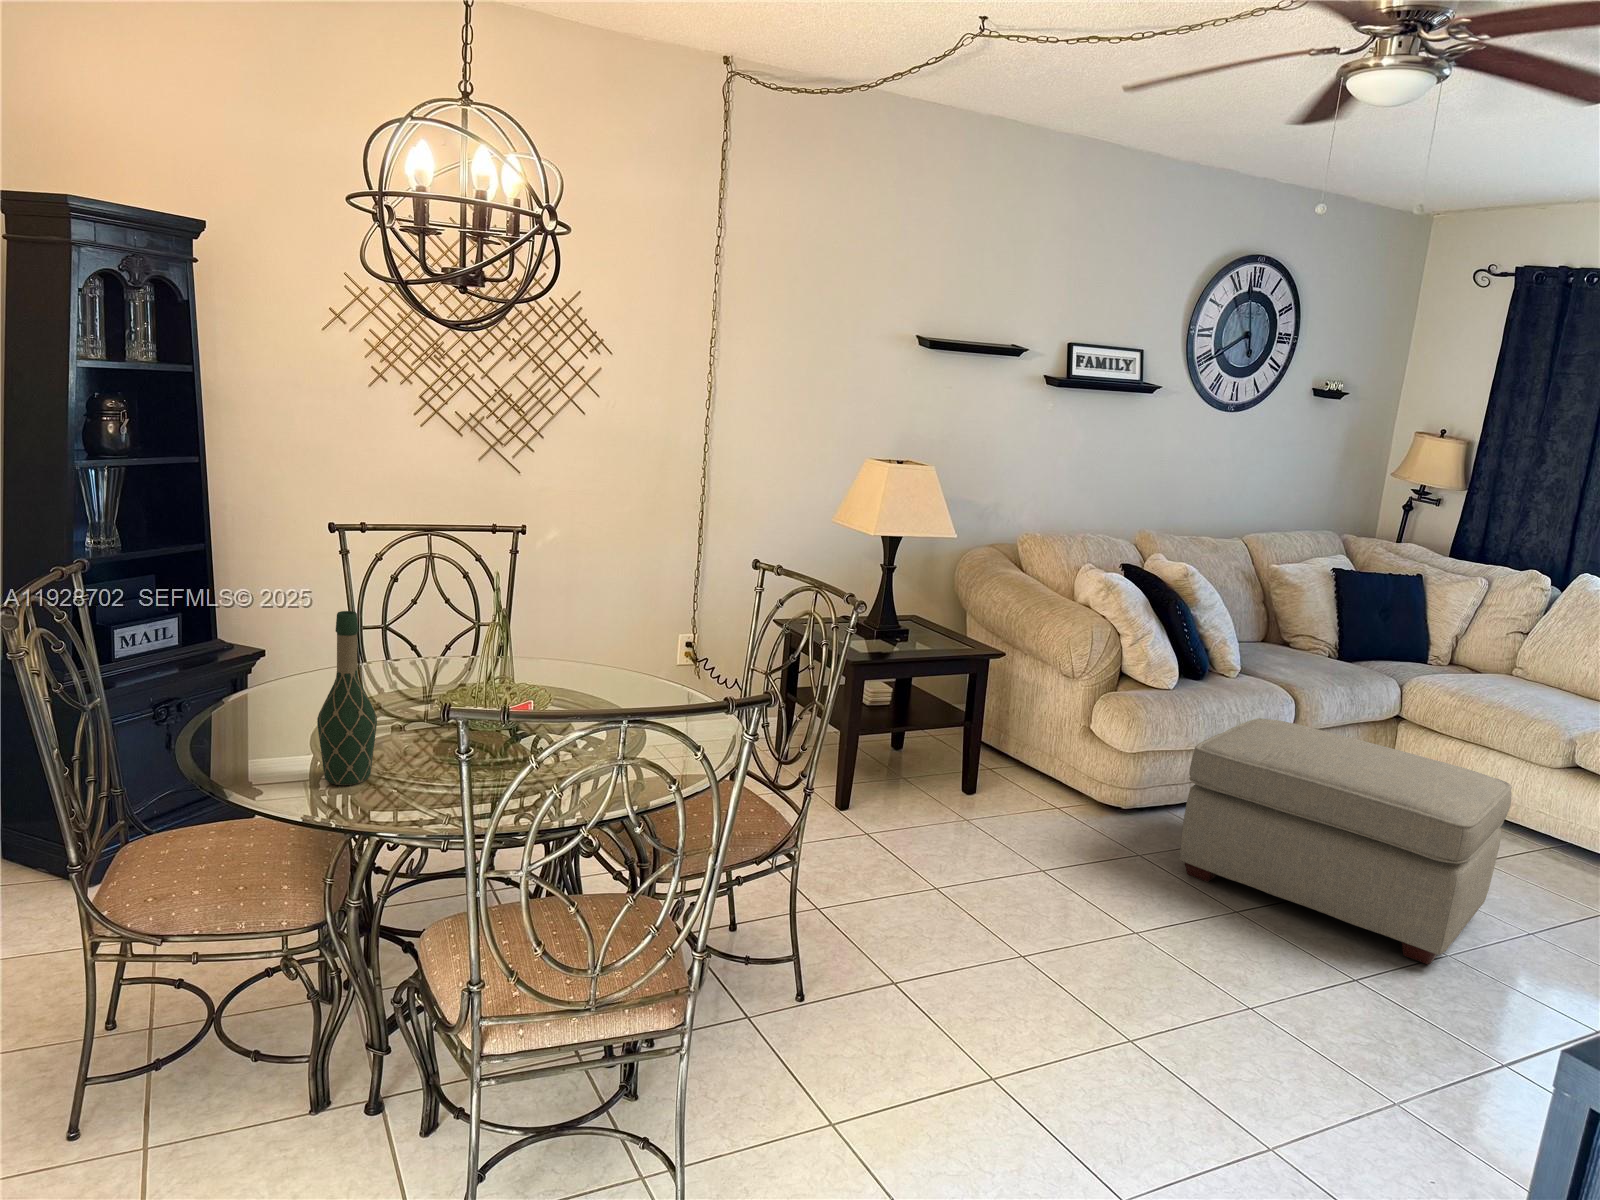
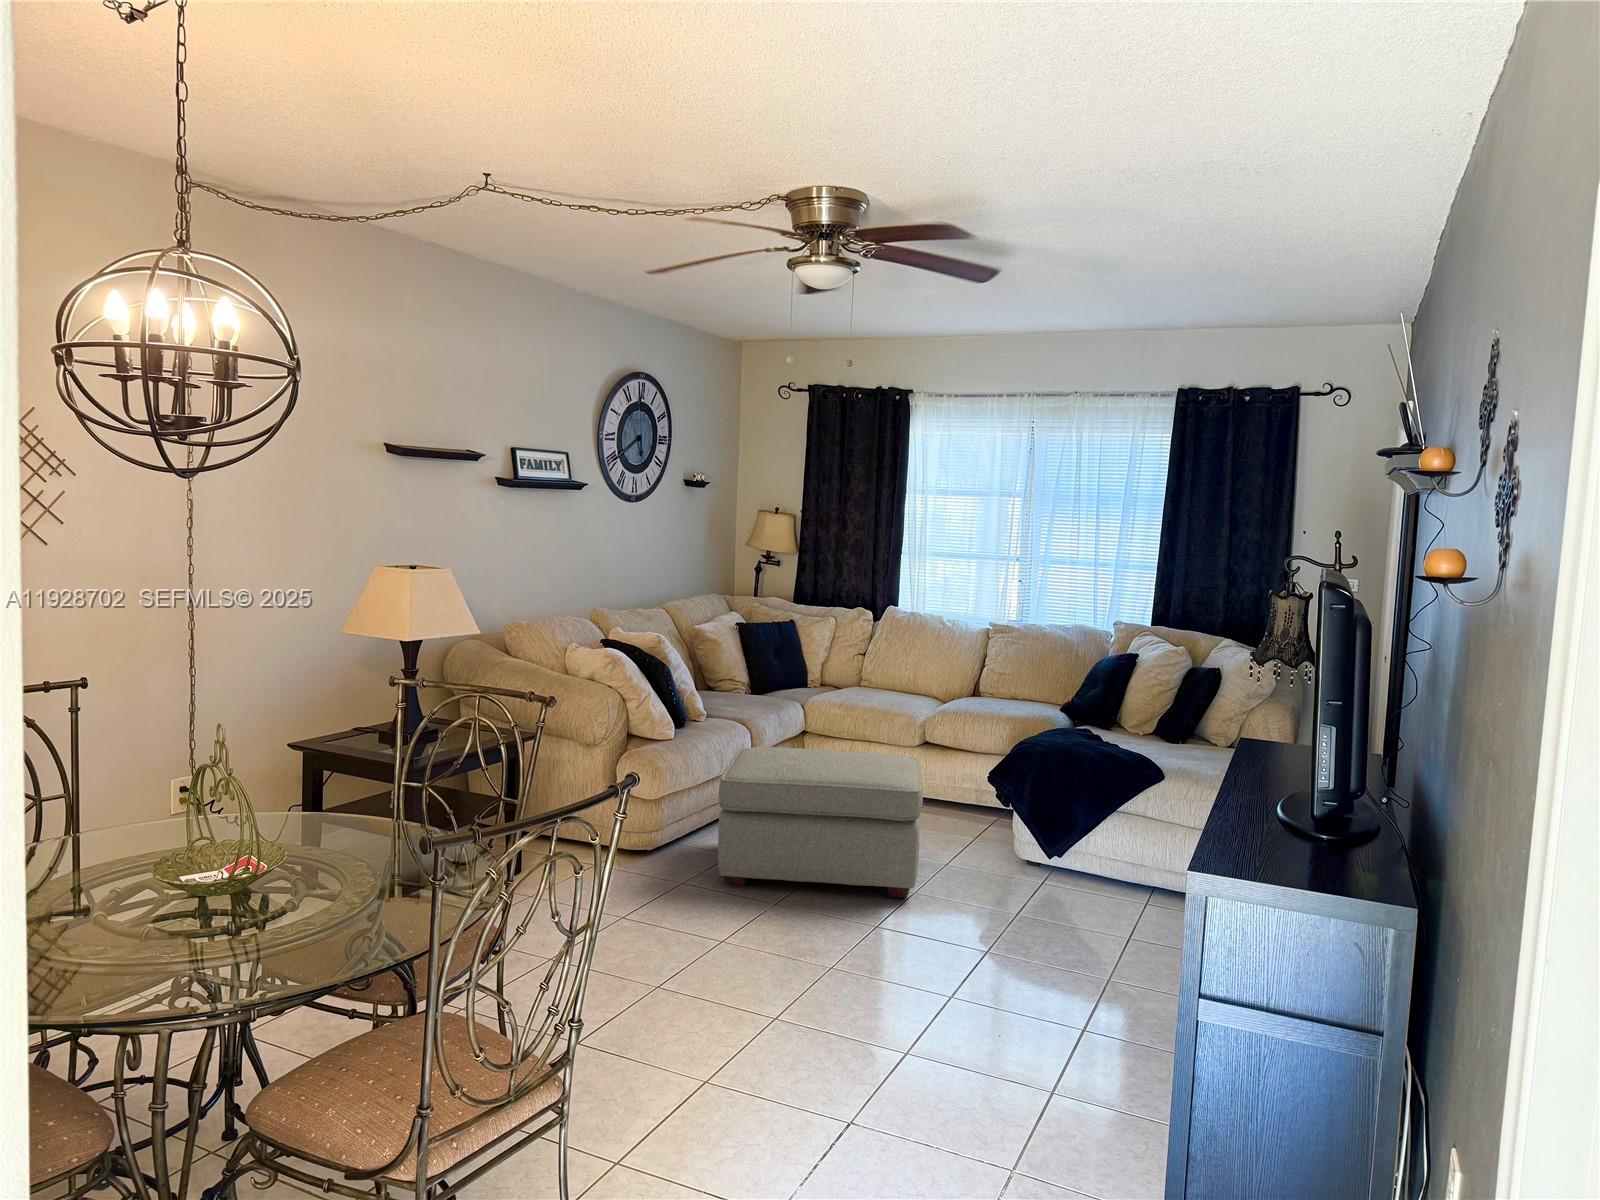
wine bottle: present [317,611,377,785] -> none [85,790,158,989]

